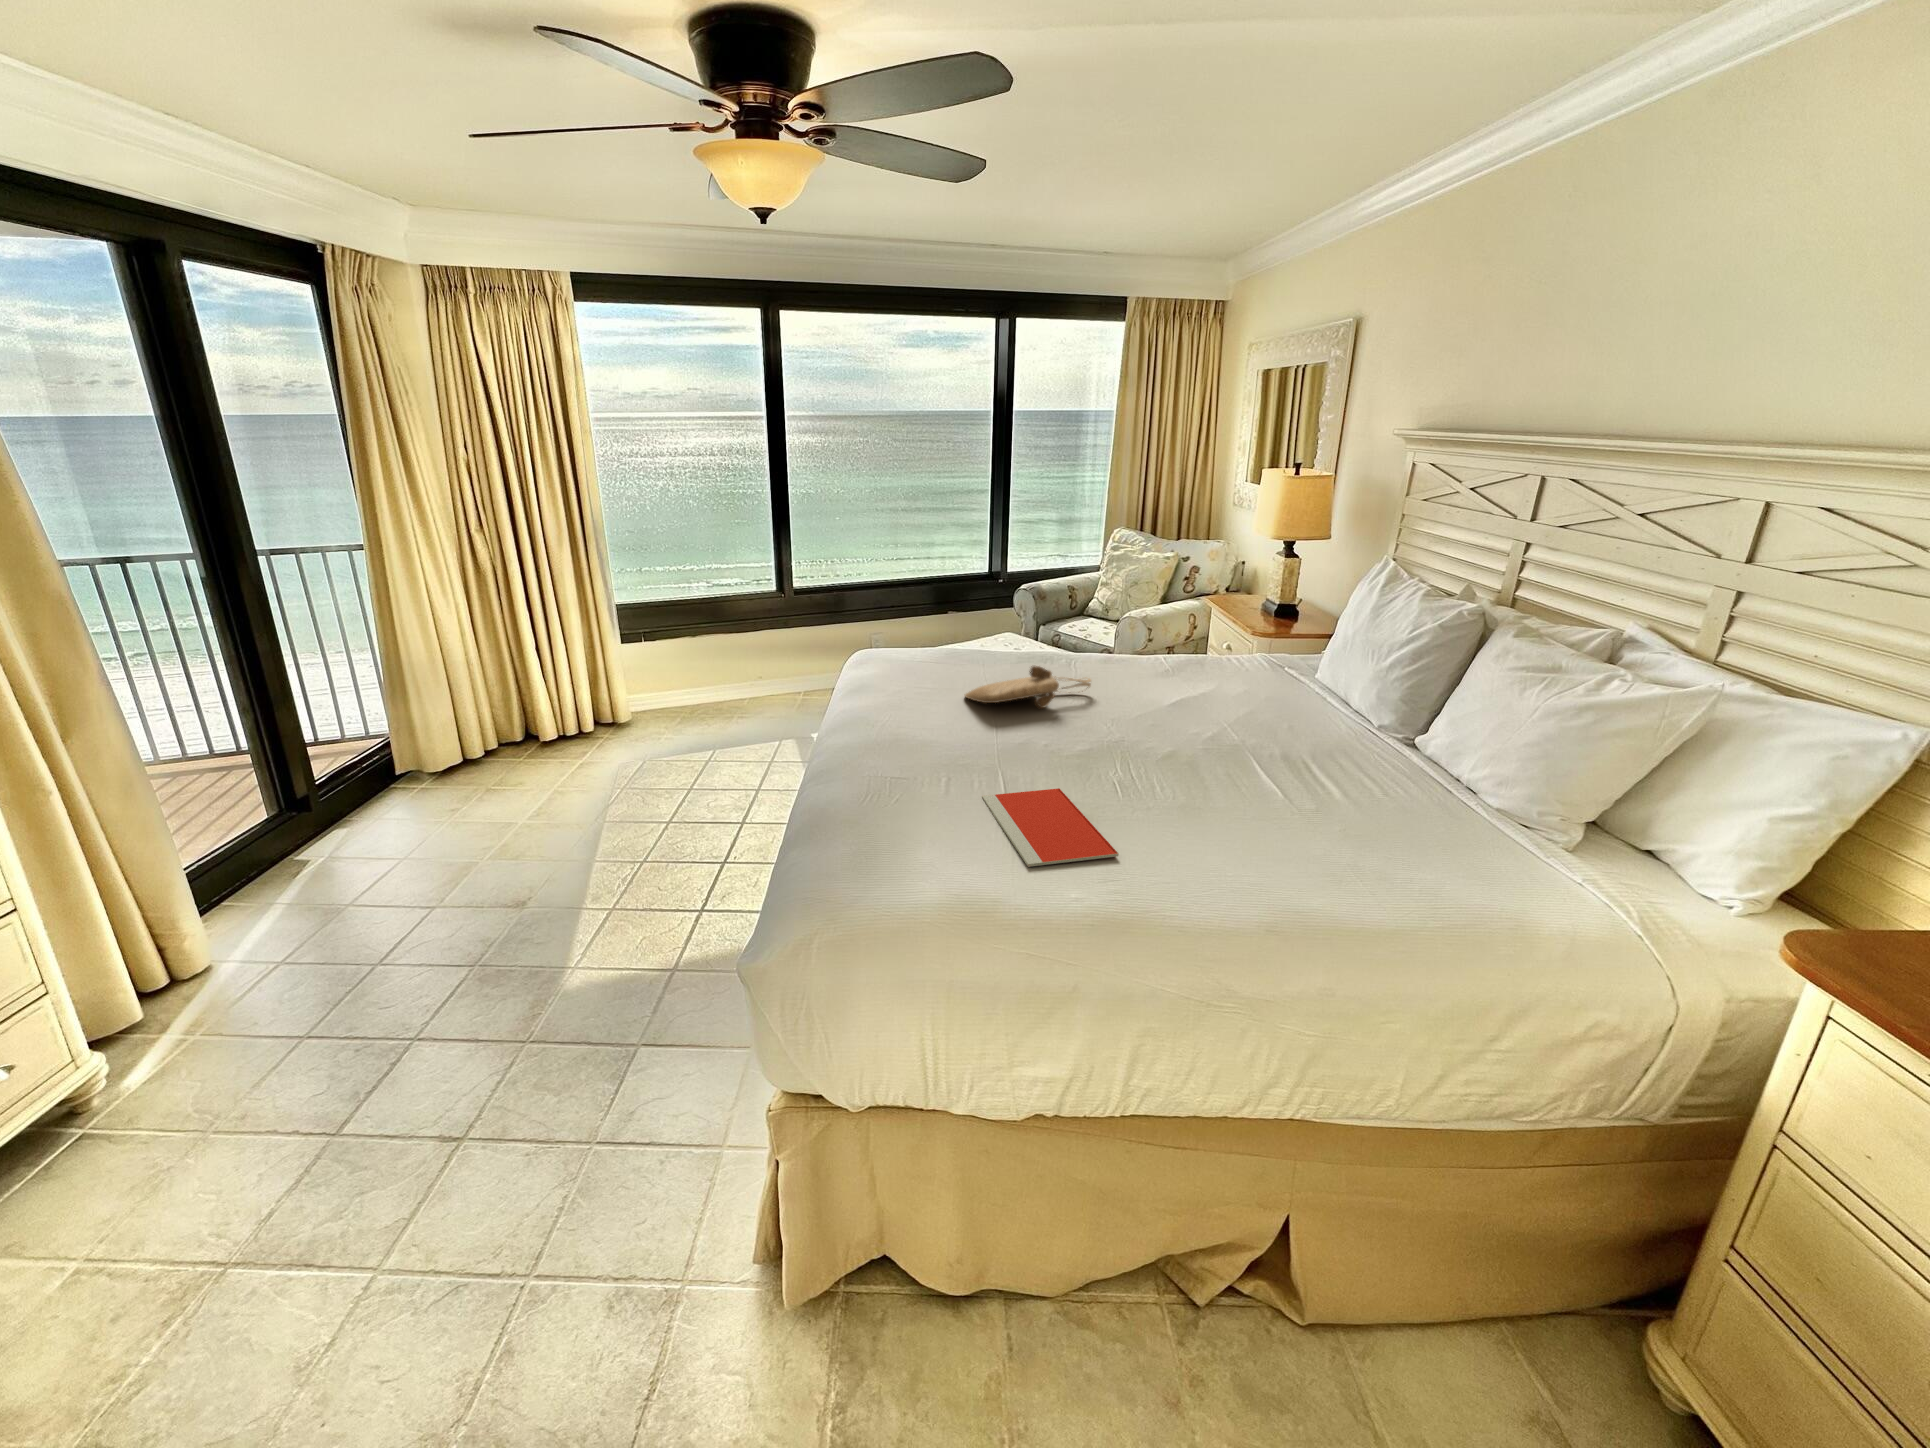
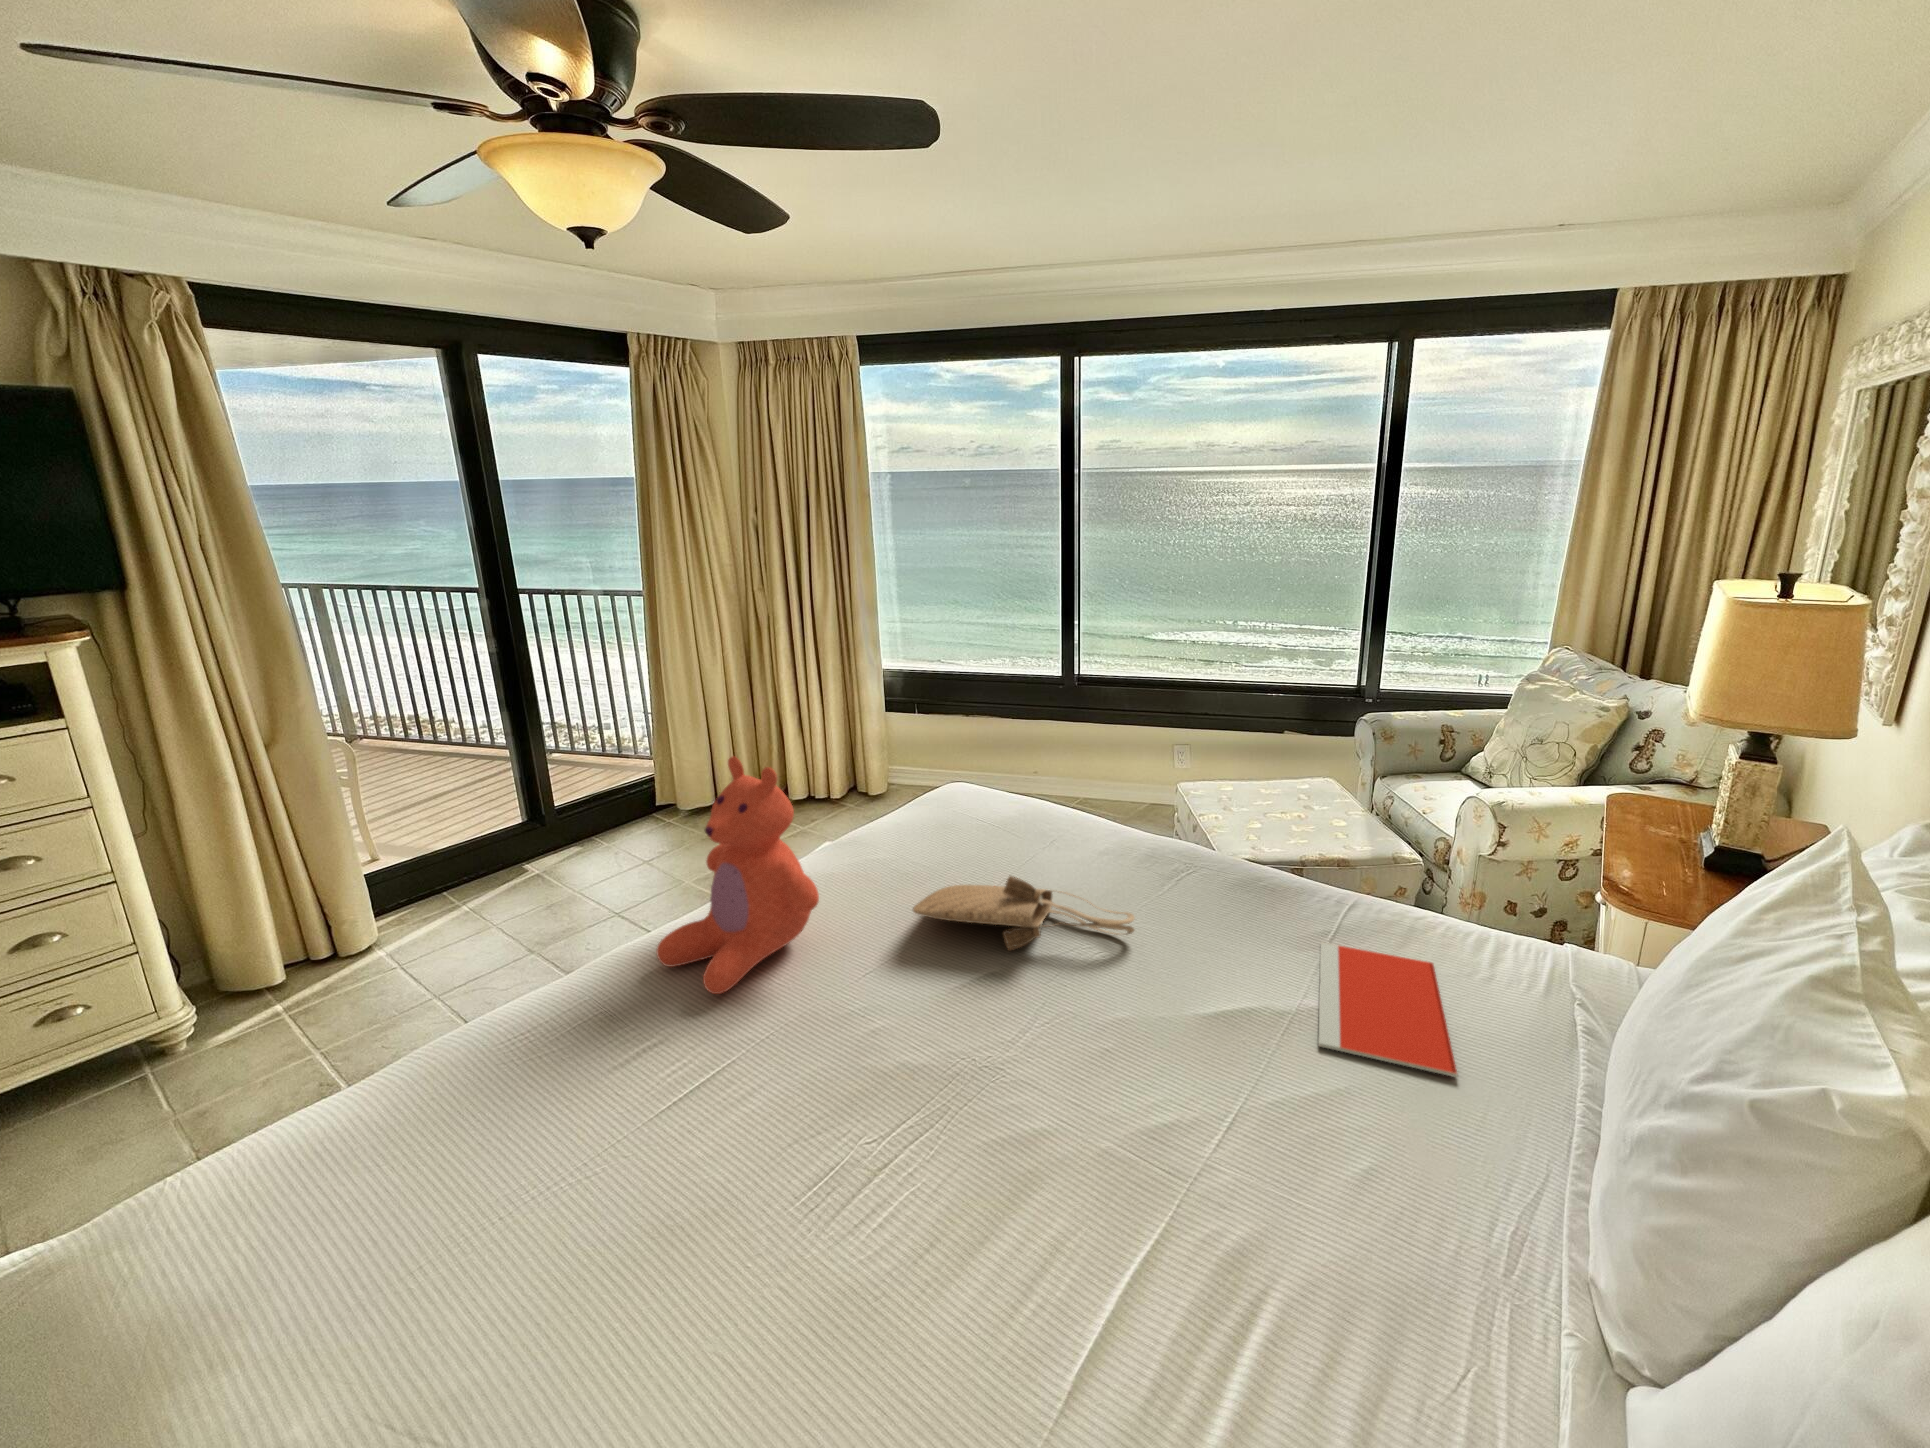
teddy bear: none [853,610,964,759] -> present [657,756,819,994]
notebook: present [982,788,1119,867] -> present [1319,943,1458,1077]

